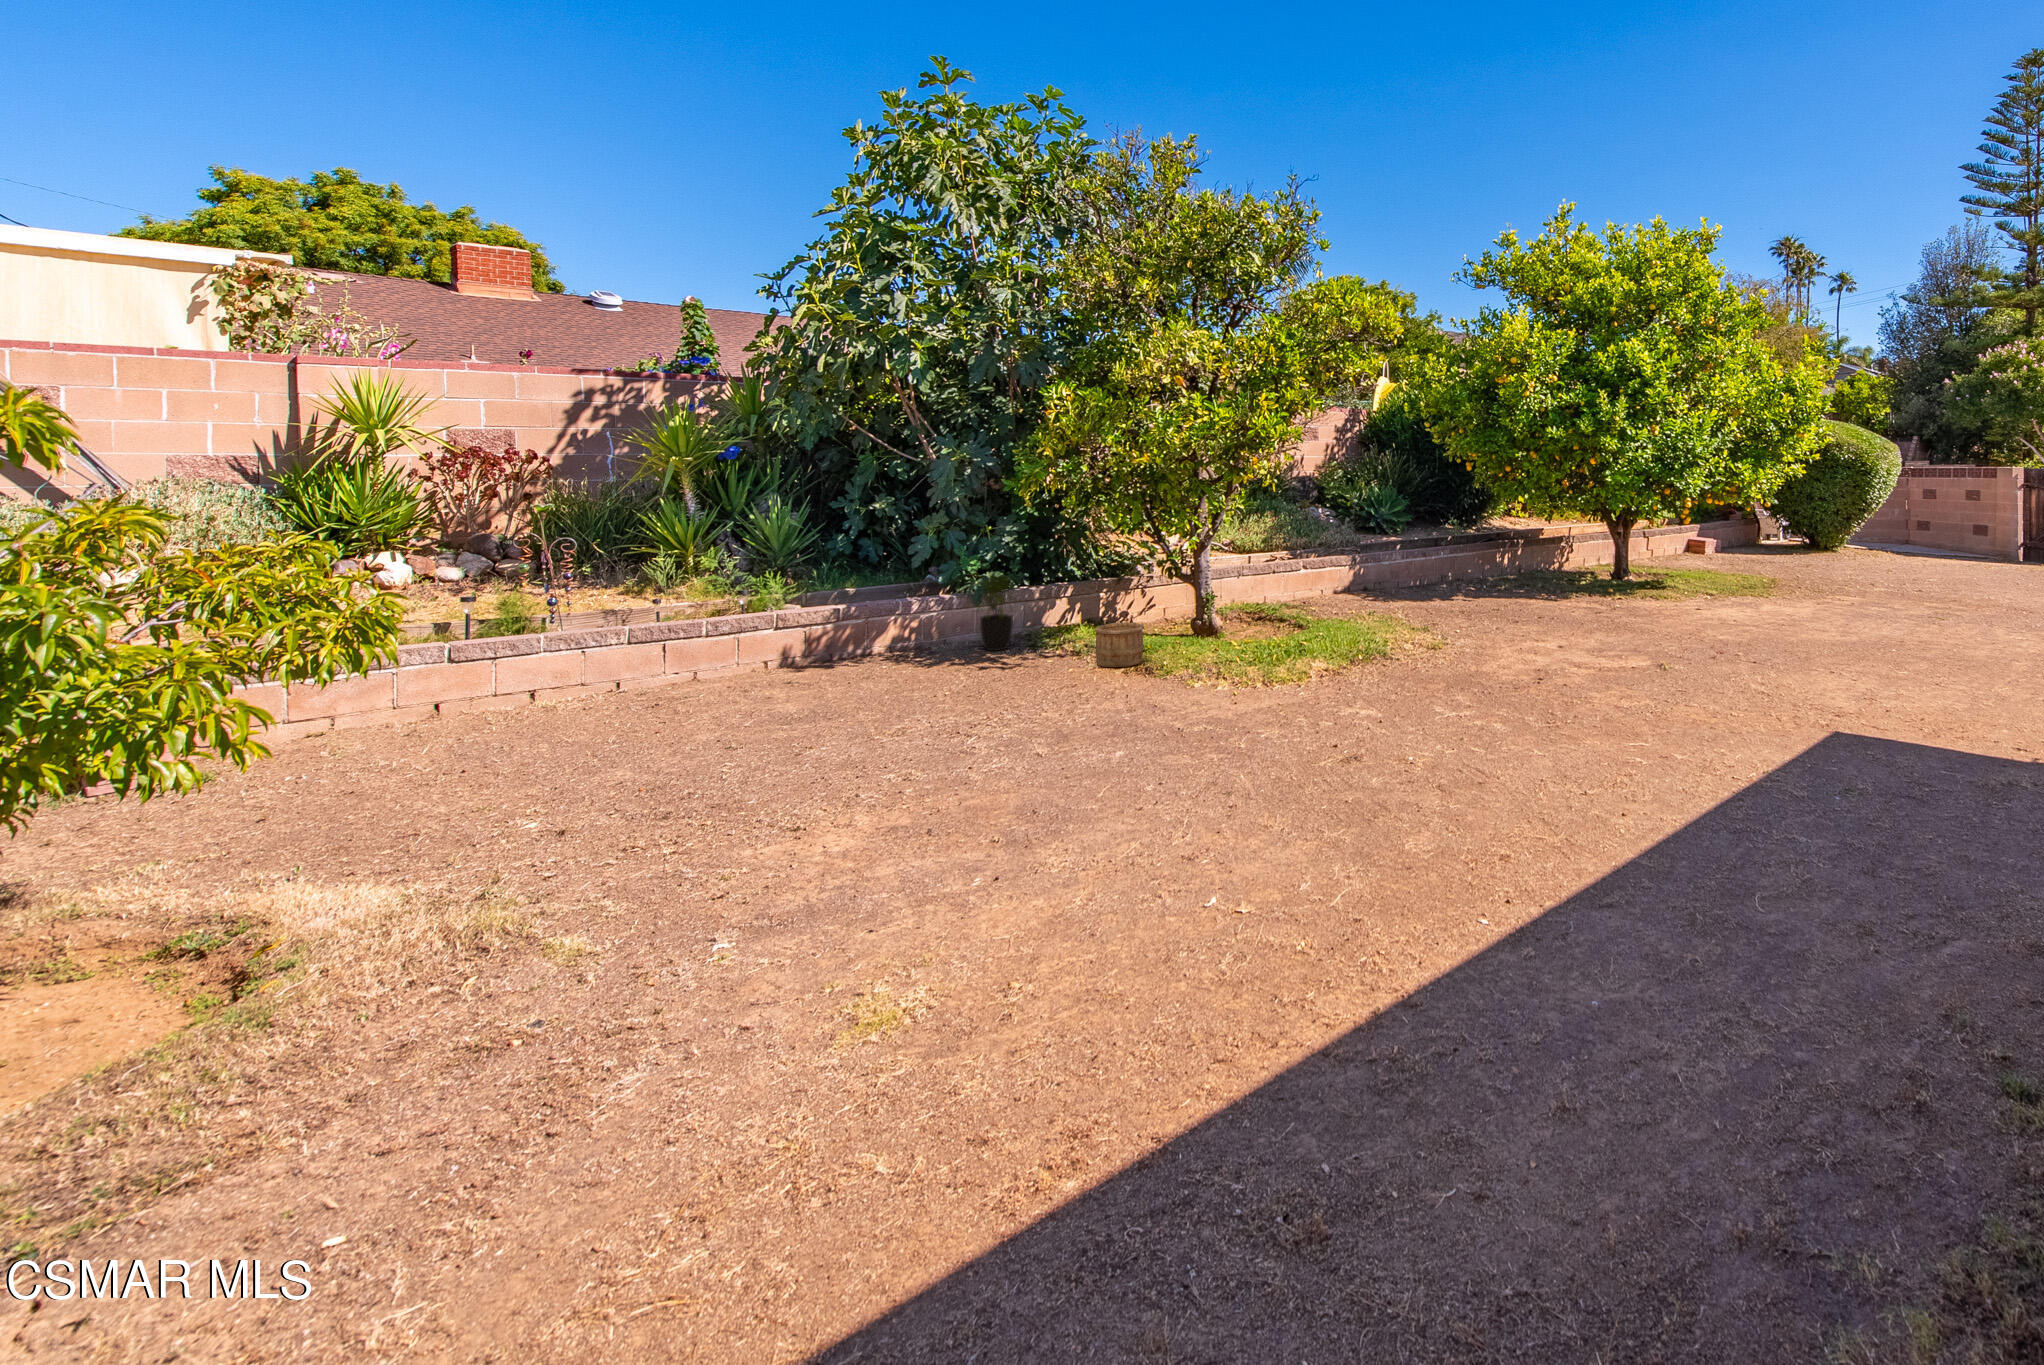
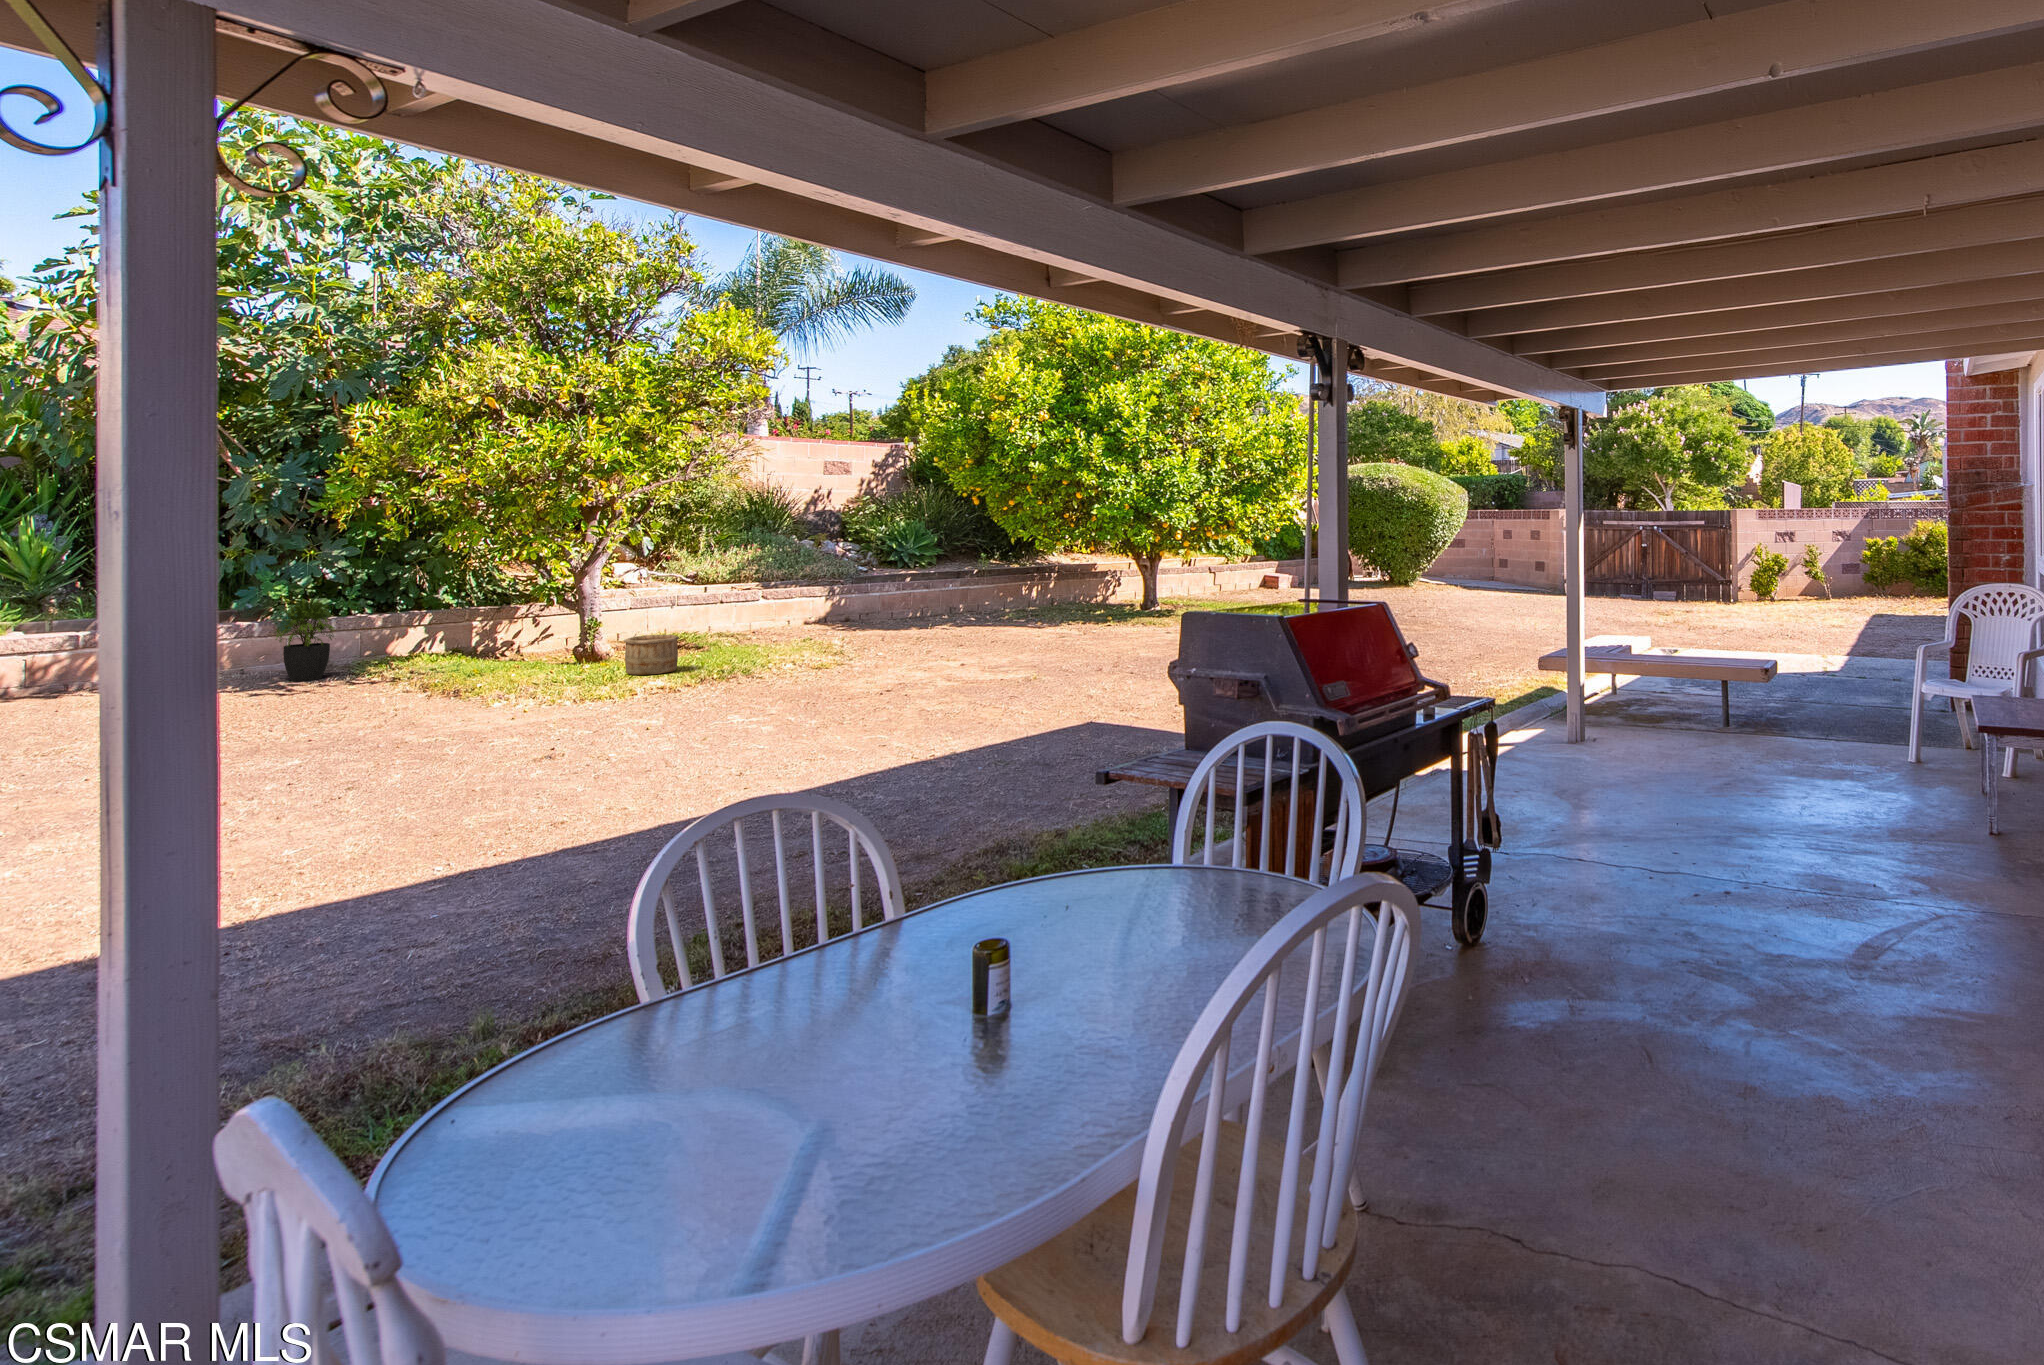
wooden bucket: present [1094,623,1144,667] -> present [624,635,679,675]

